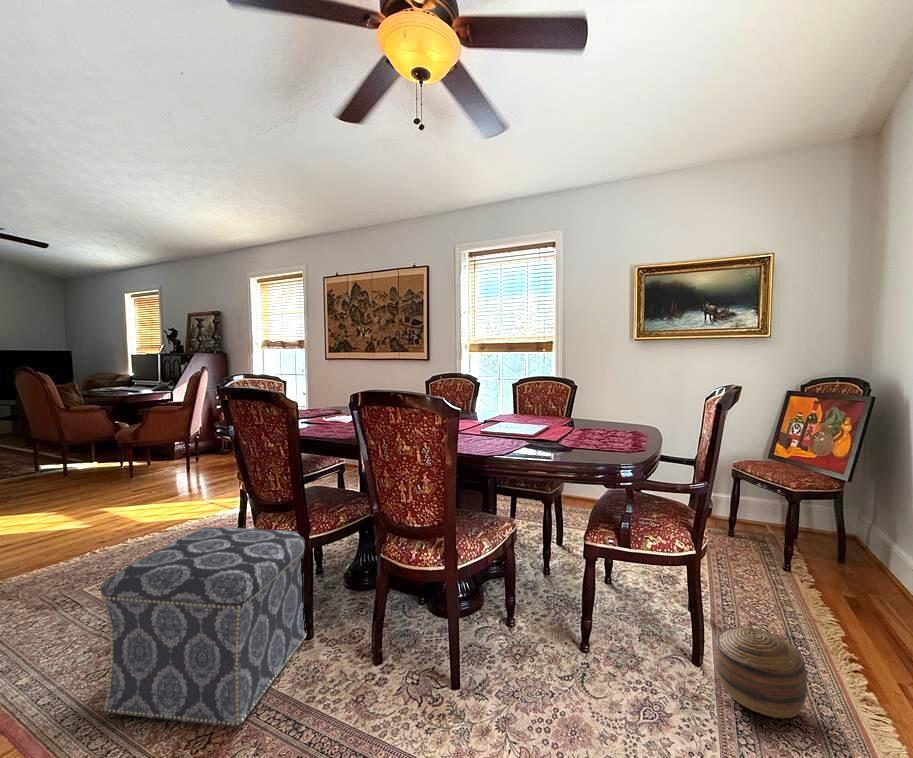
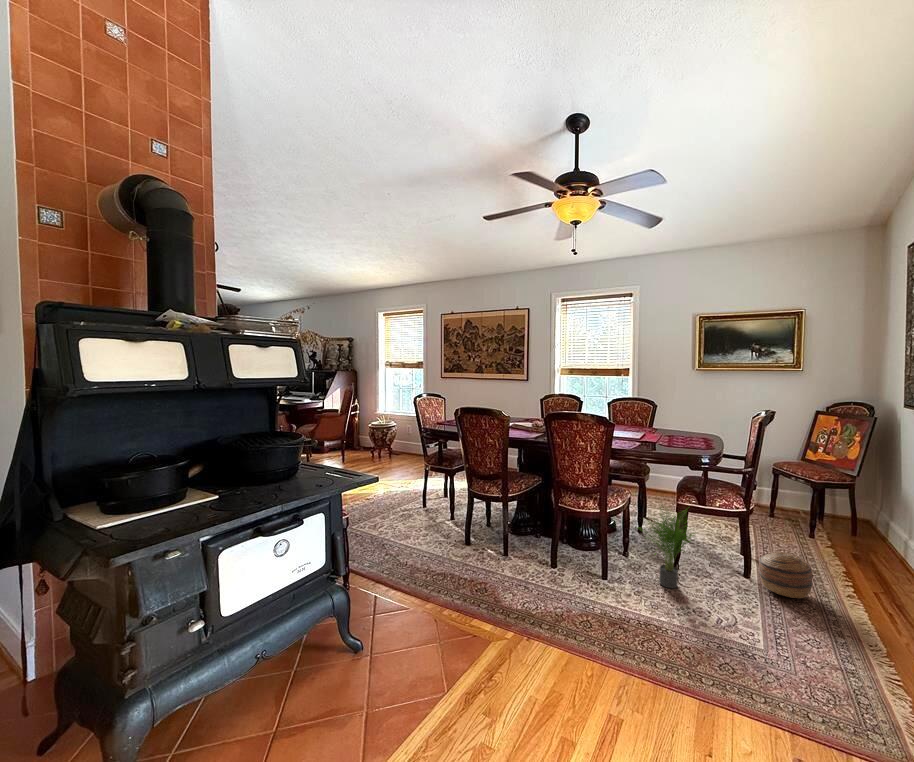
ottoman: present [101,527,306,727] -> none [422,489,507,587]
potted plant: none [504,544,614,704] -> present [645,508,692,588]

